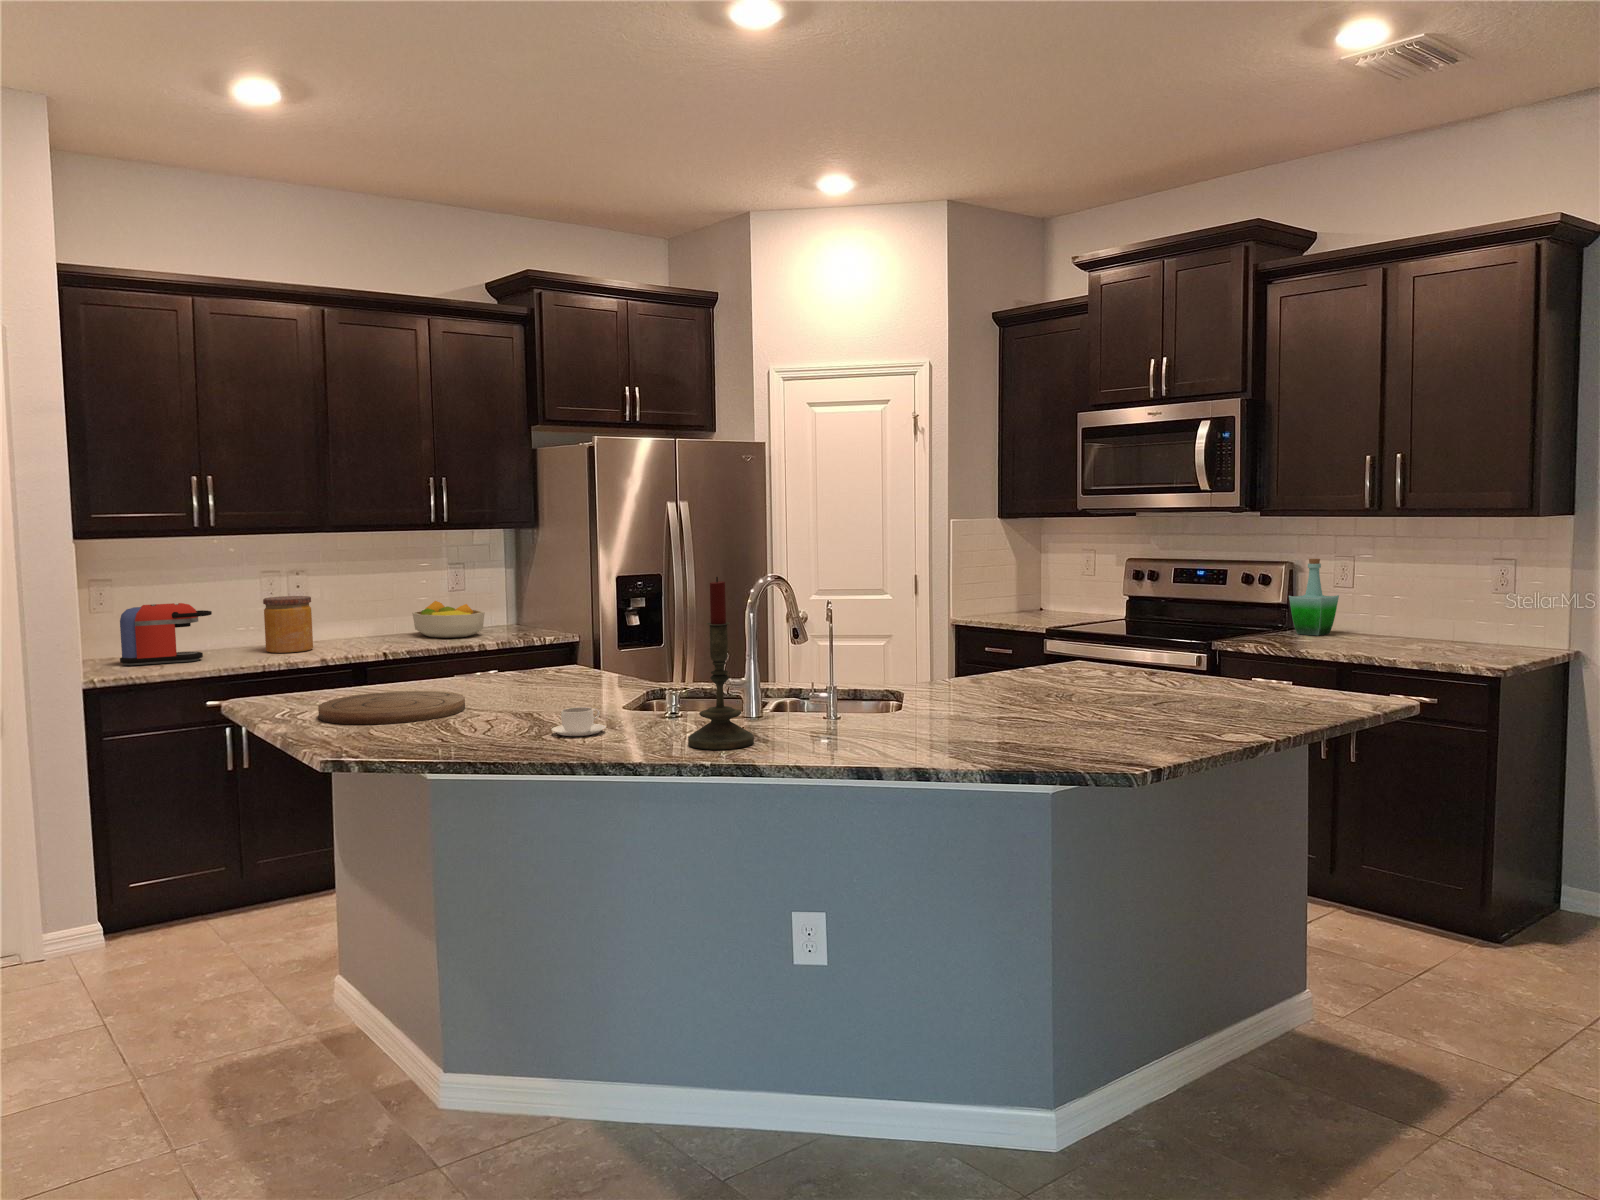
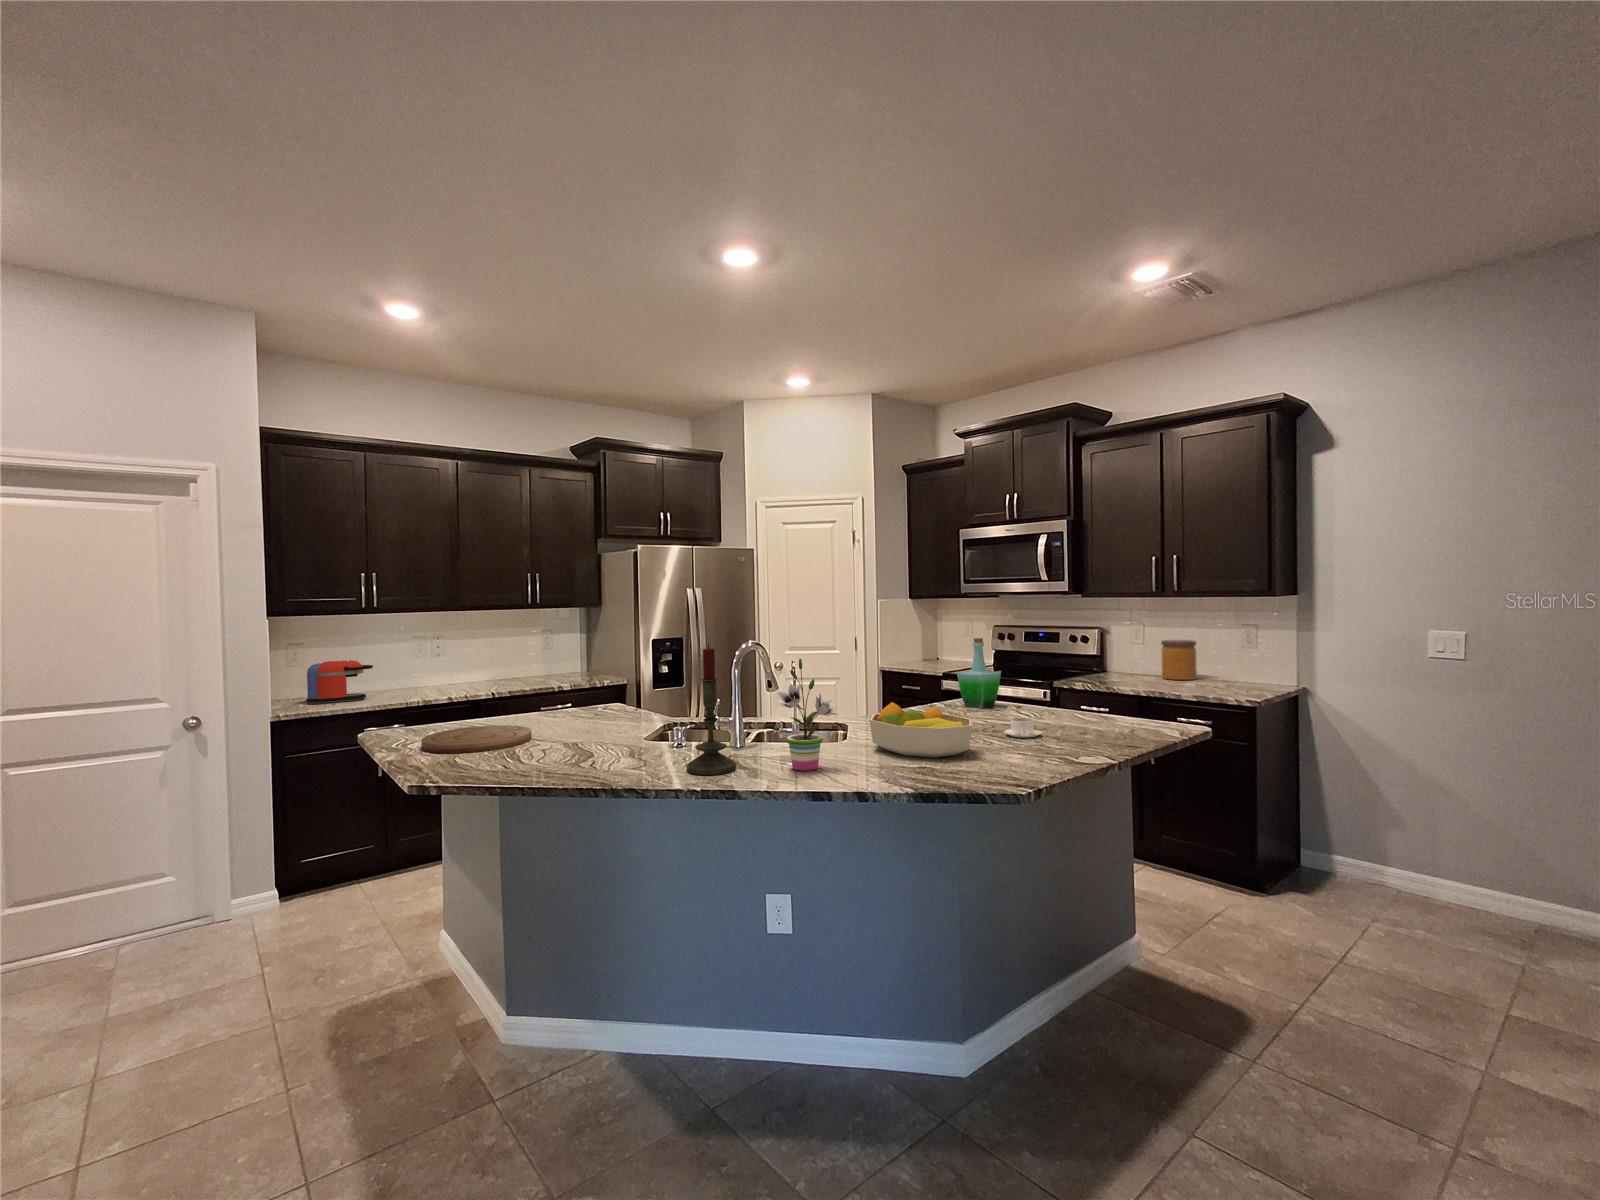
bottle: present [1289,559,1339,635] -> present [957,638,1001,708]
jar: present [263,596,313,653] -> present [1161,640,1197,680]
potted plant: none [807,596,893,745] -> present [776,659,838,770]
fruit bowl: present [412,601,485,638] -> present [869,702,972,758]
coffee cup: present [551,707,606,736] -> present [1004,718,1042,738]

